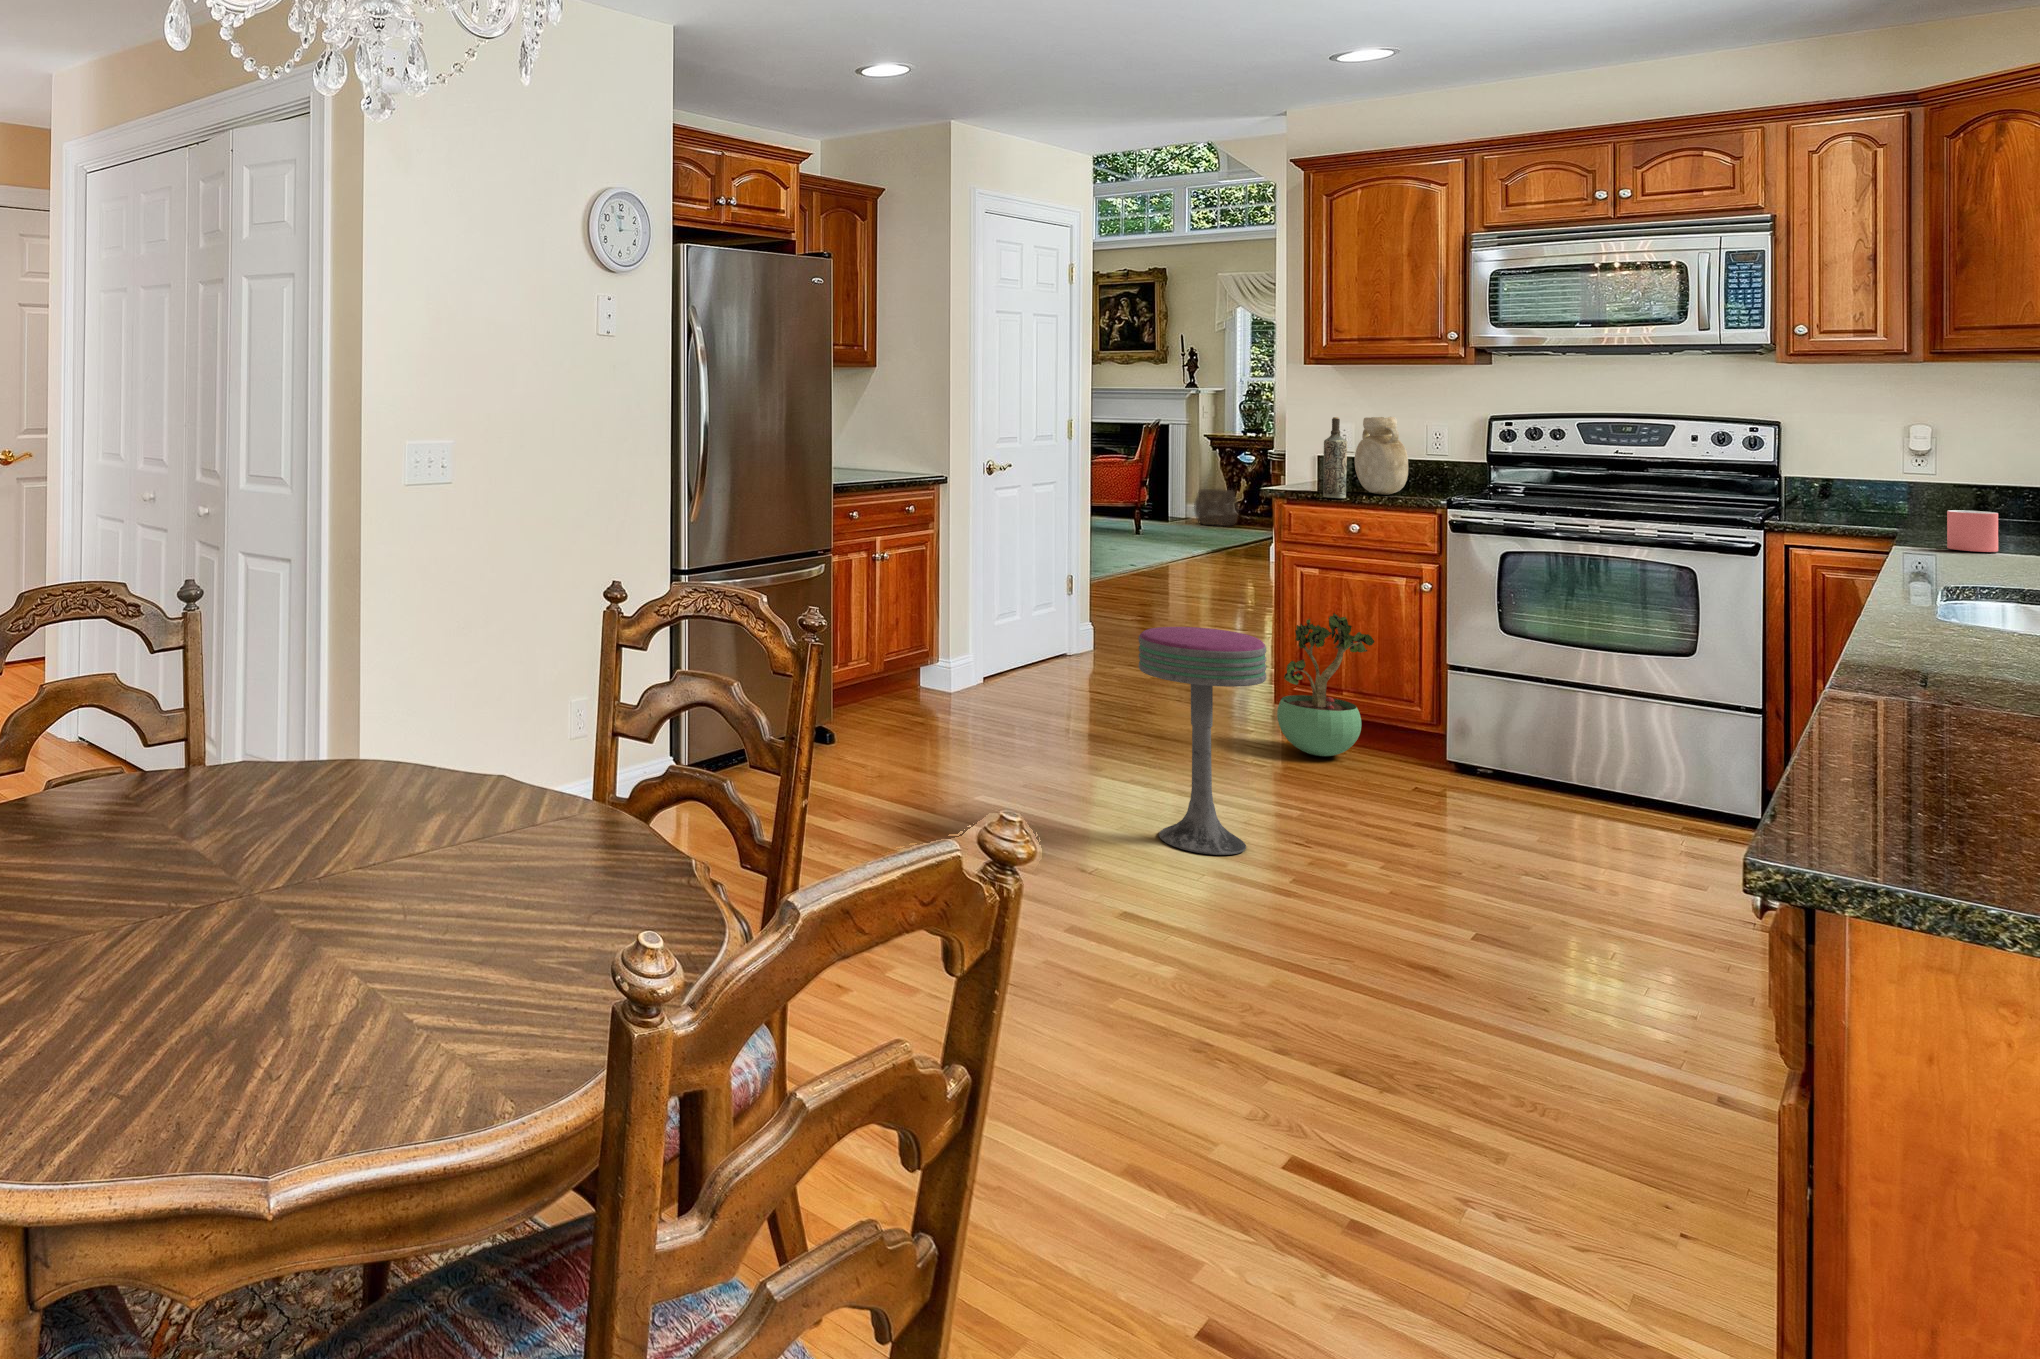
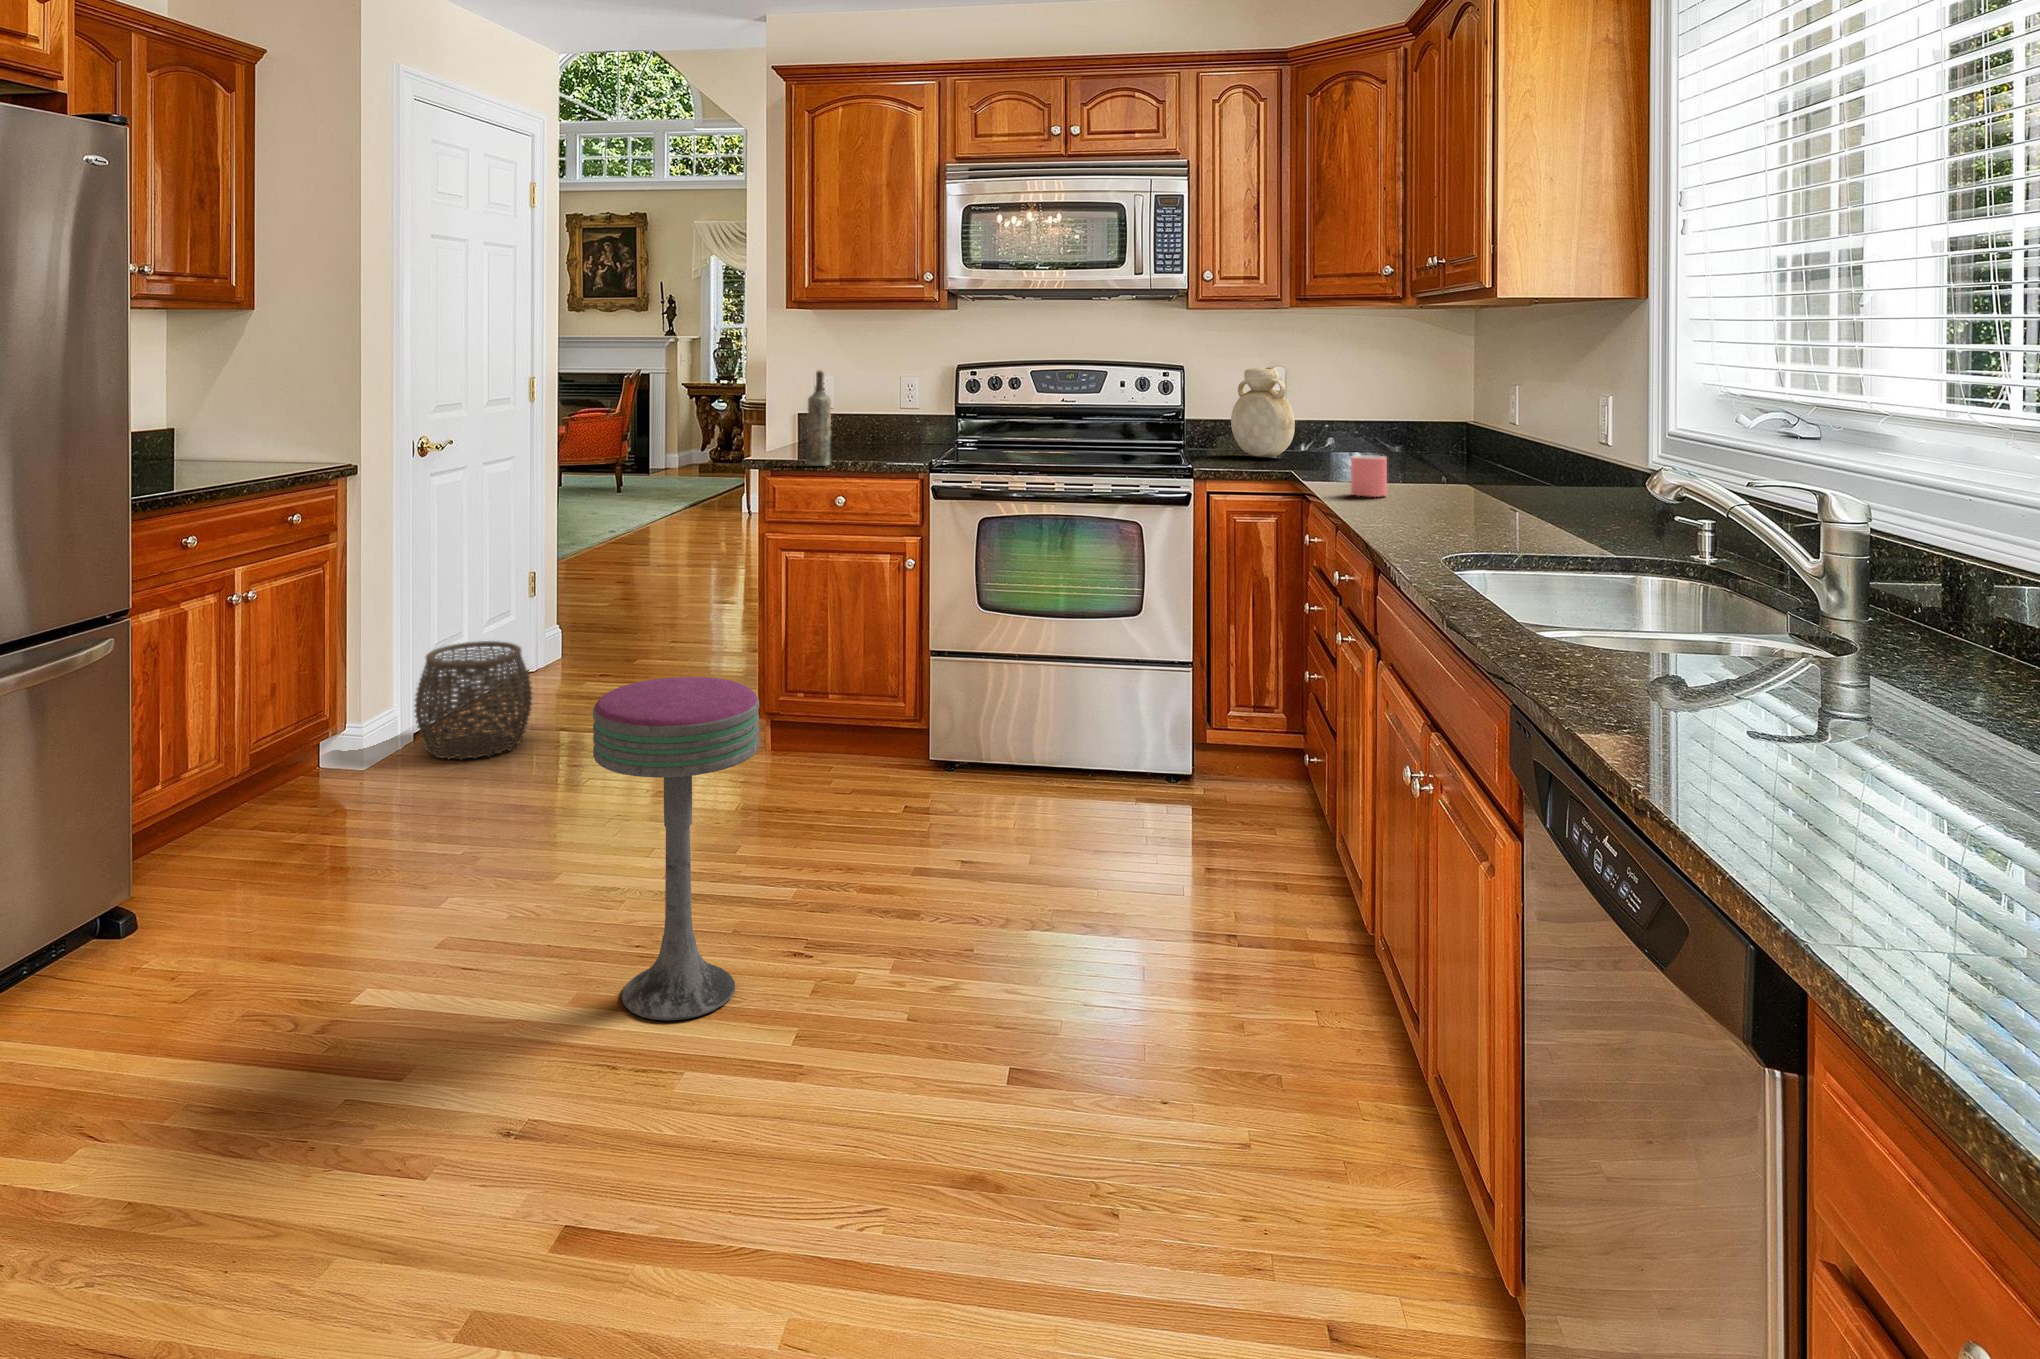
vase: present [1355,417,1408,495] -> present [1231,368,1295,458]
woven basket: present [1194,489,1239,526] -> present [414,641,533,759]
potted plant: present [1277,613,1374,756] -> none [763,607,862,784]

